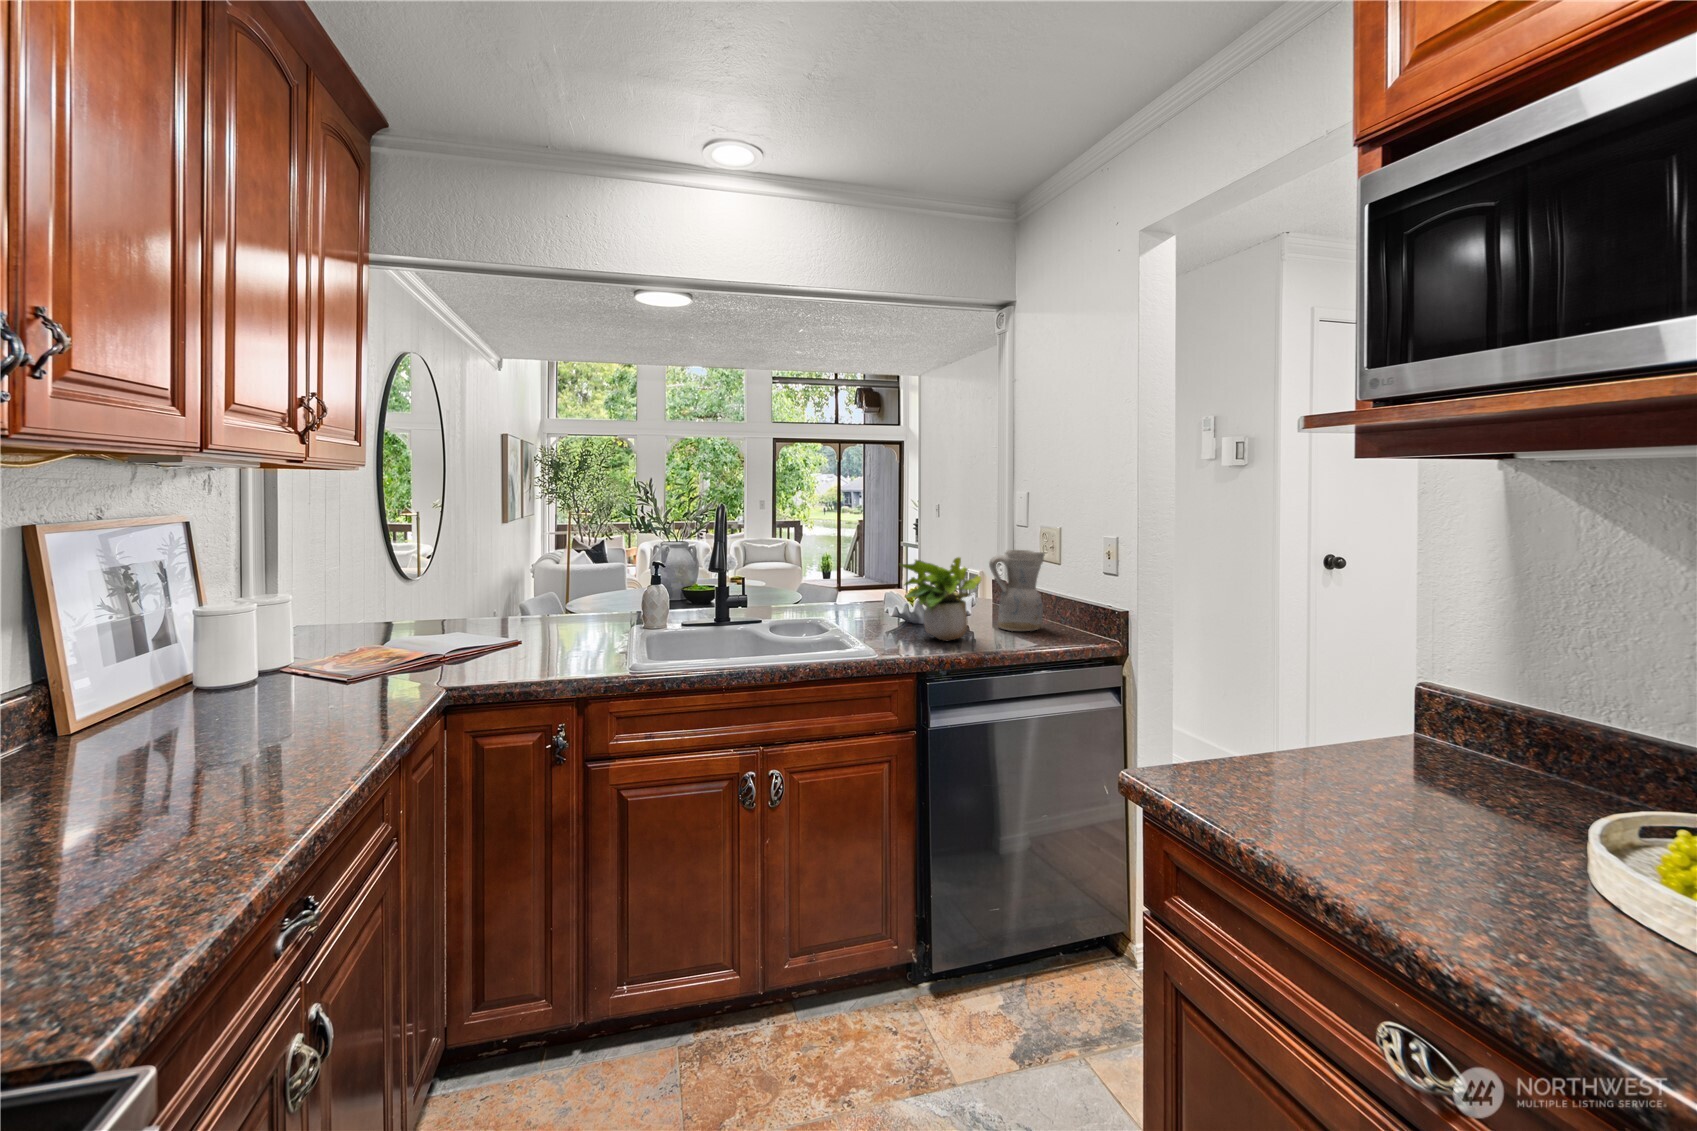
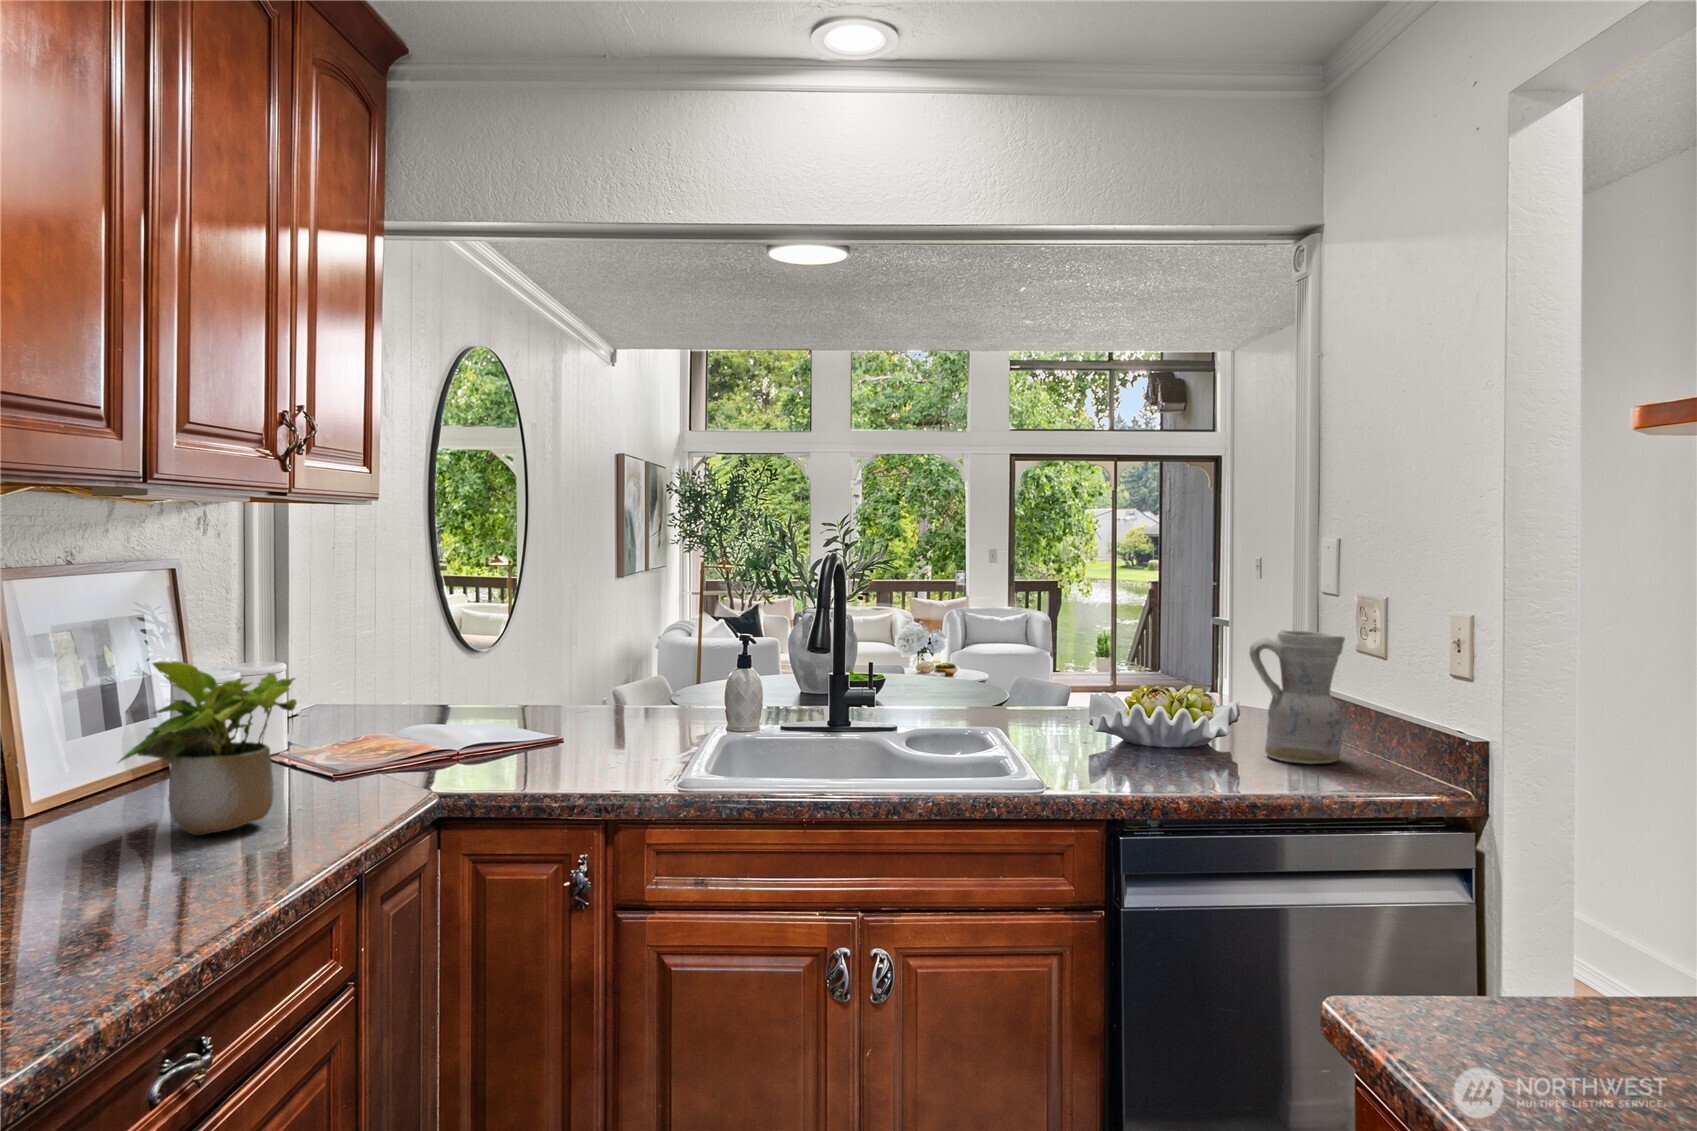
potted plant: present [900,557,981,641] -> present [119,661,297,836]

